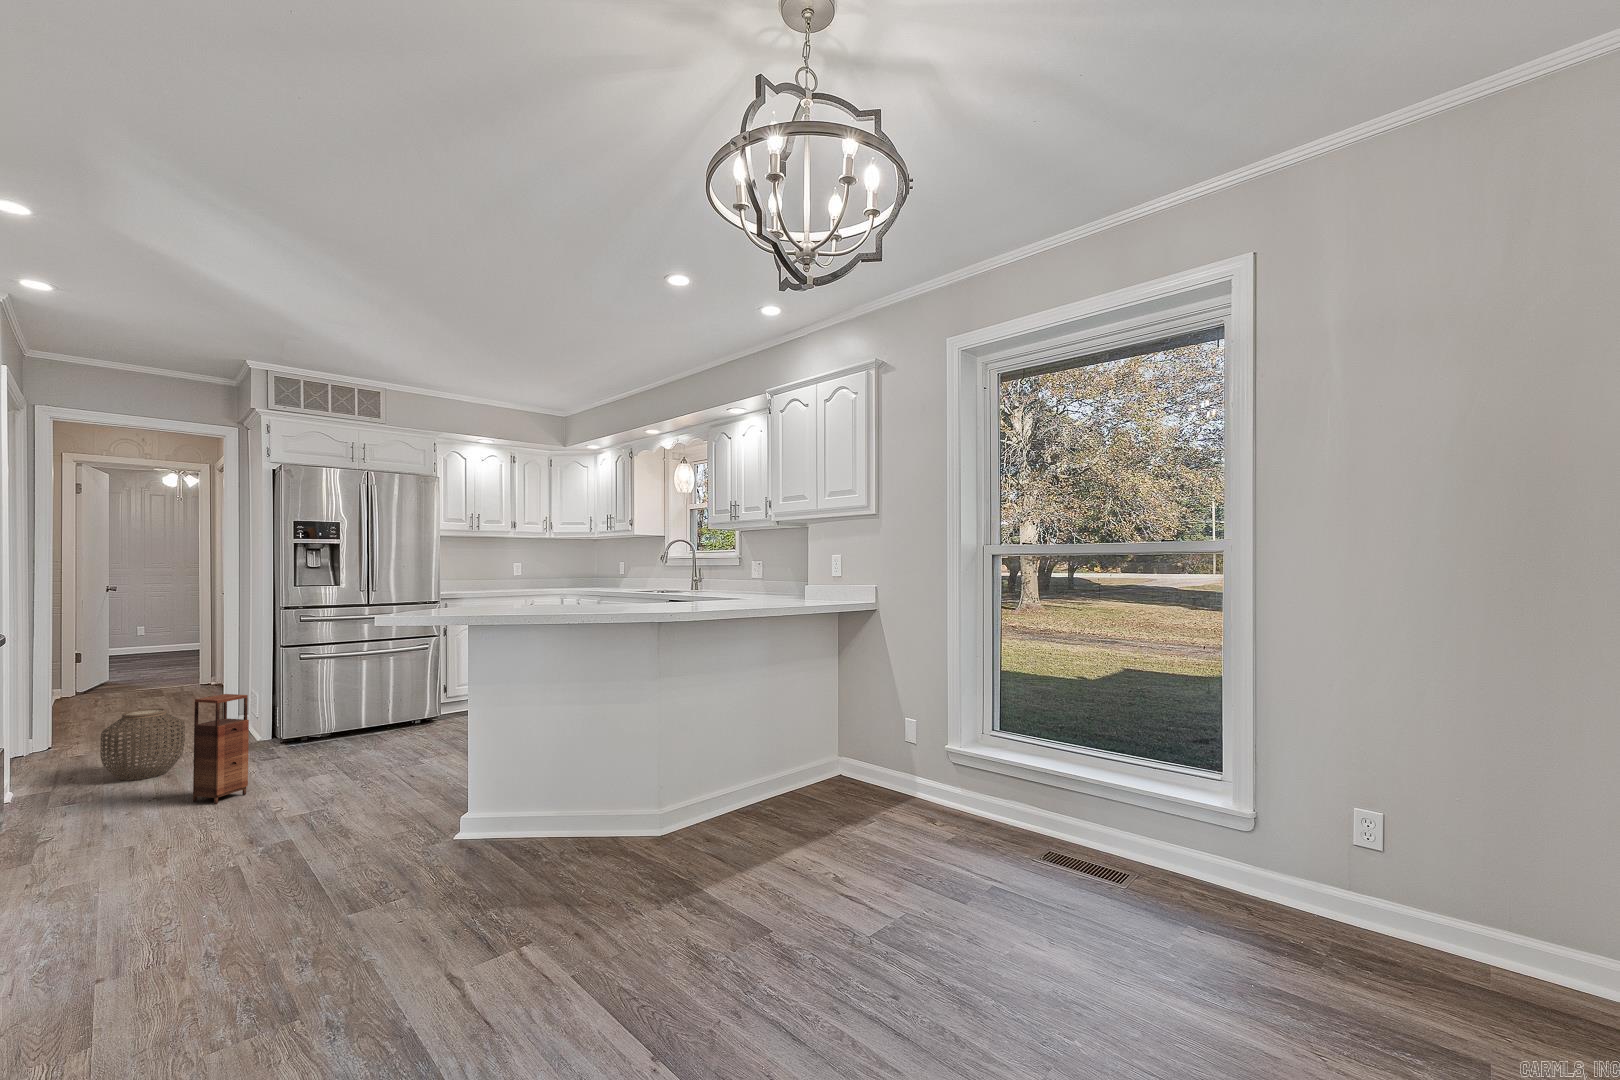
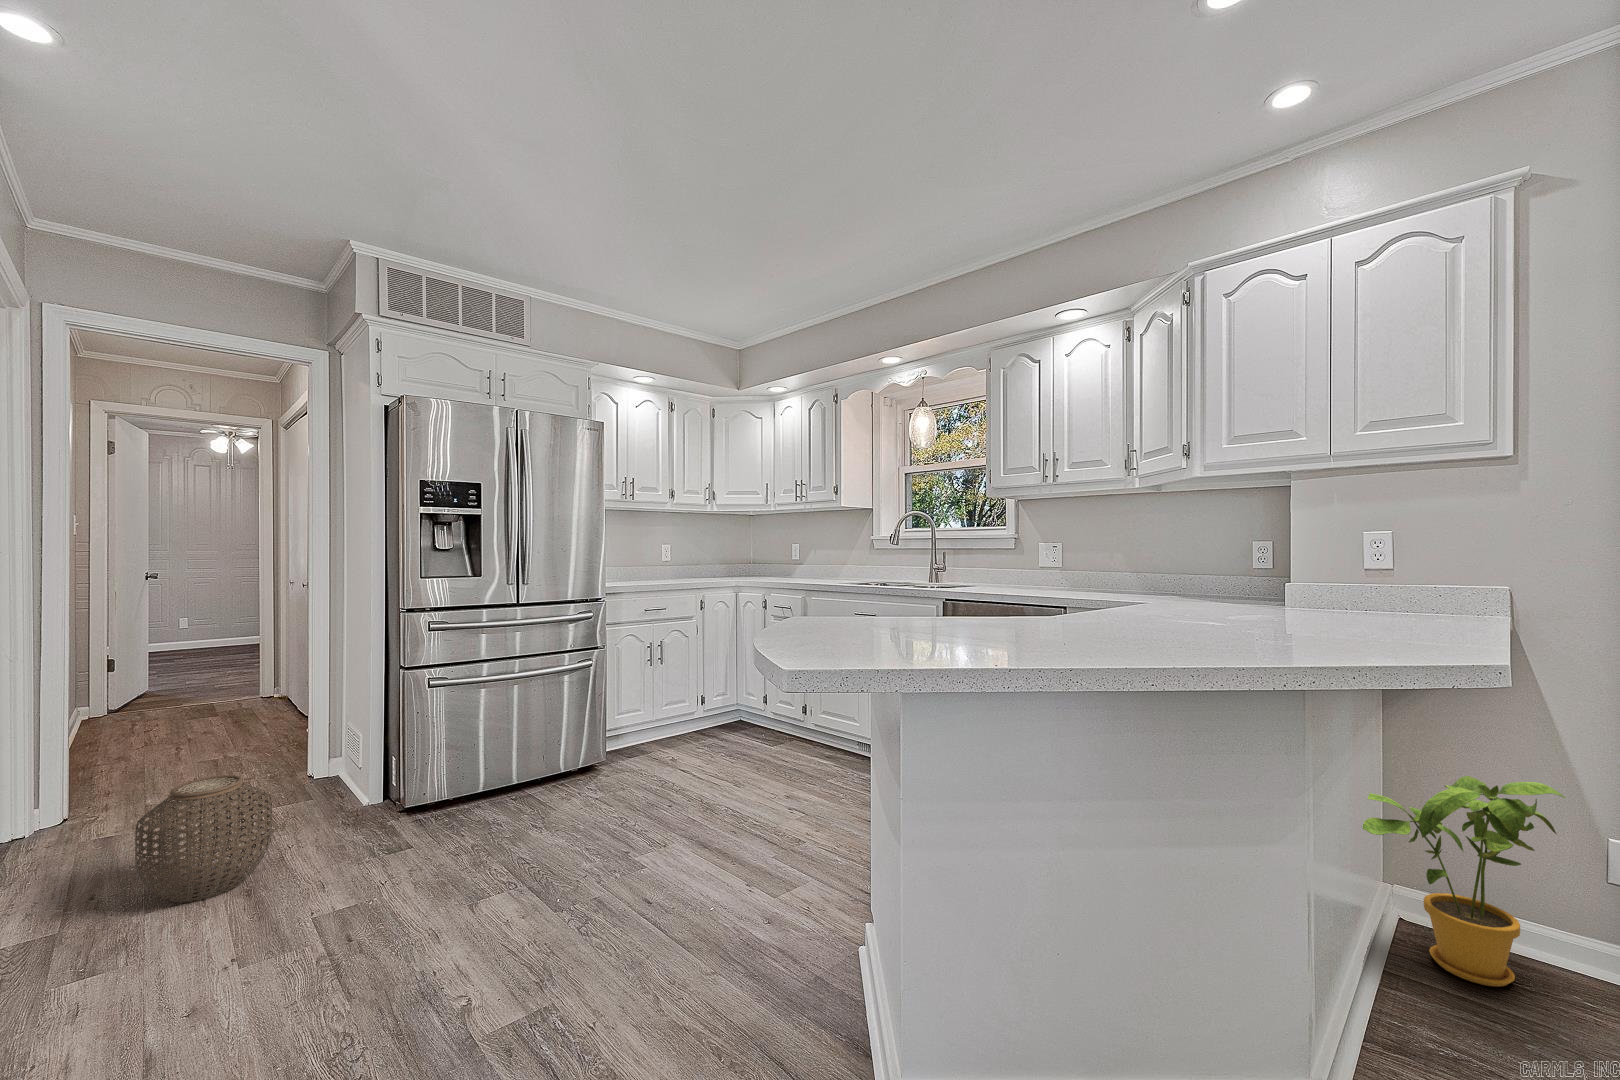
house plant: none [794,693,881,807] -> present [1363,776,1565,987]
storage cabinet: present [193,694,249,804] -> none [303,766,395,976]

